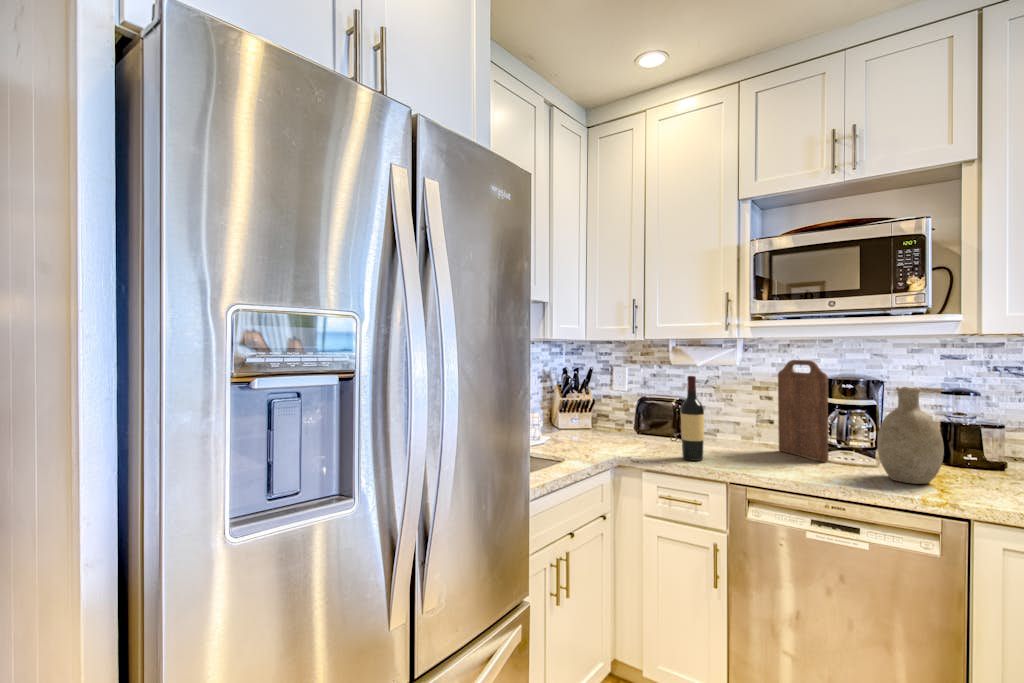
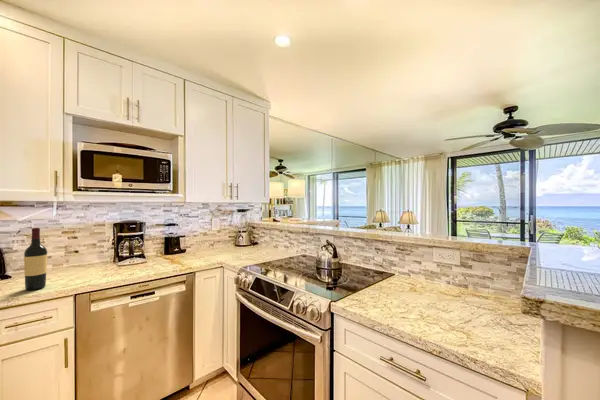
cutting board: present [778,360,828,462] -> none [89,214,124,268]
decorative vase: present [877,387,944,484] -> none [153,224,178,266]

